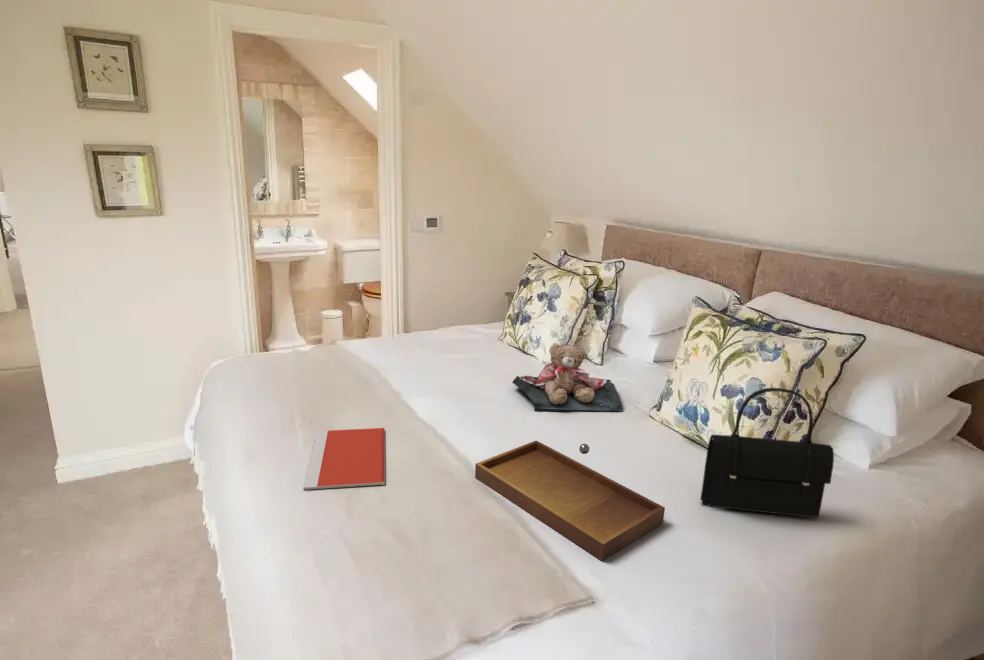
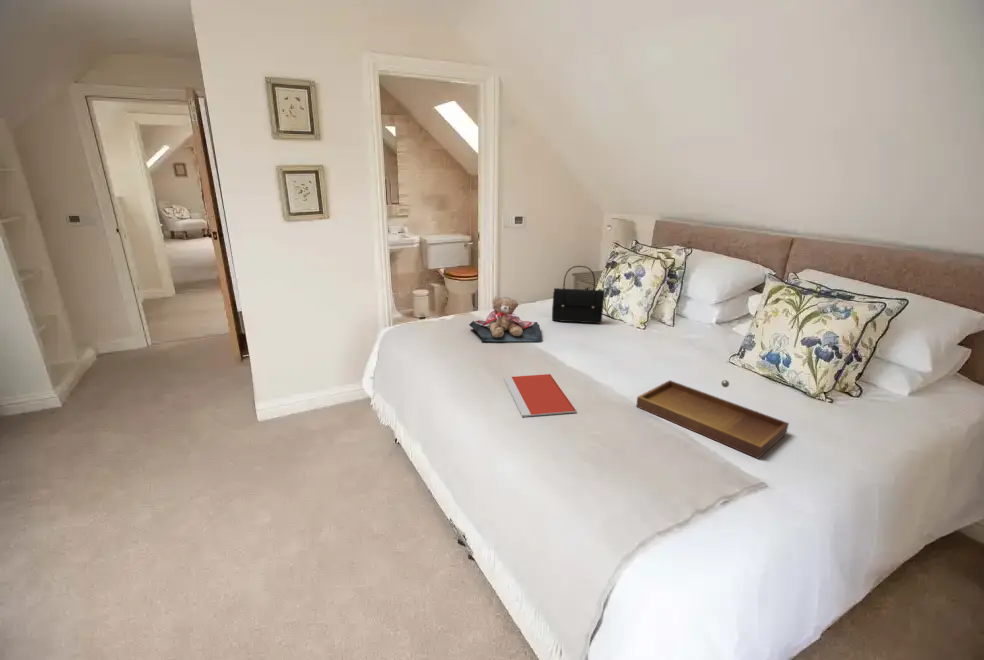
teddy bear: present [512,343,622,412] -> present [469,297,541,343]
handbag: present [700,388,834,518] -> present [552,266,604,323]

